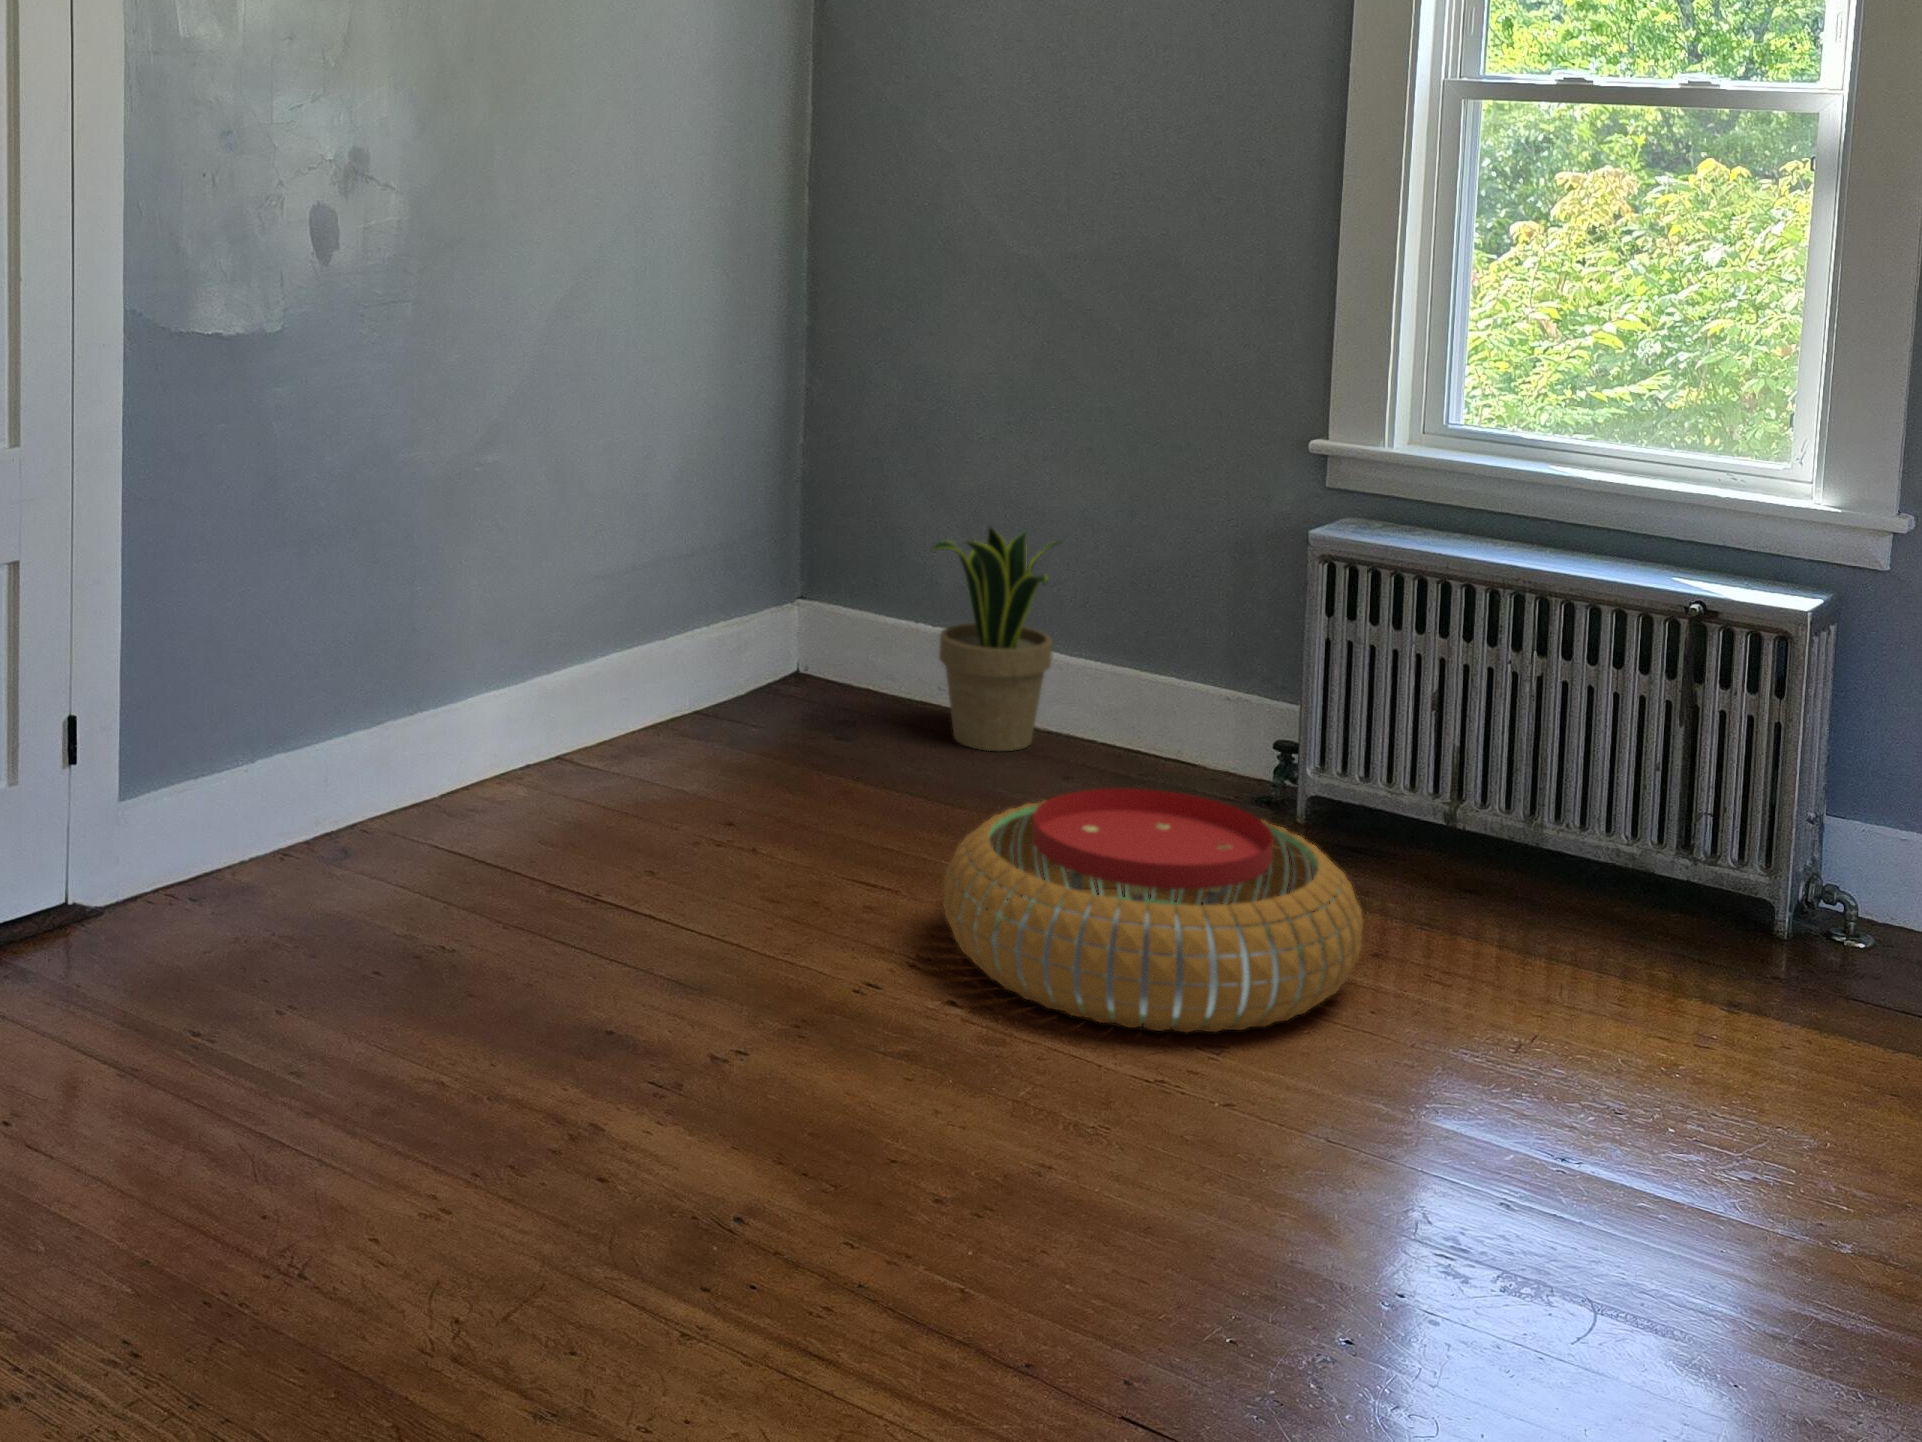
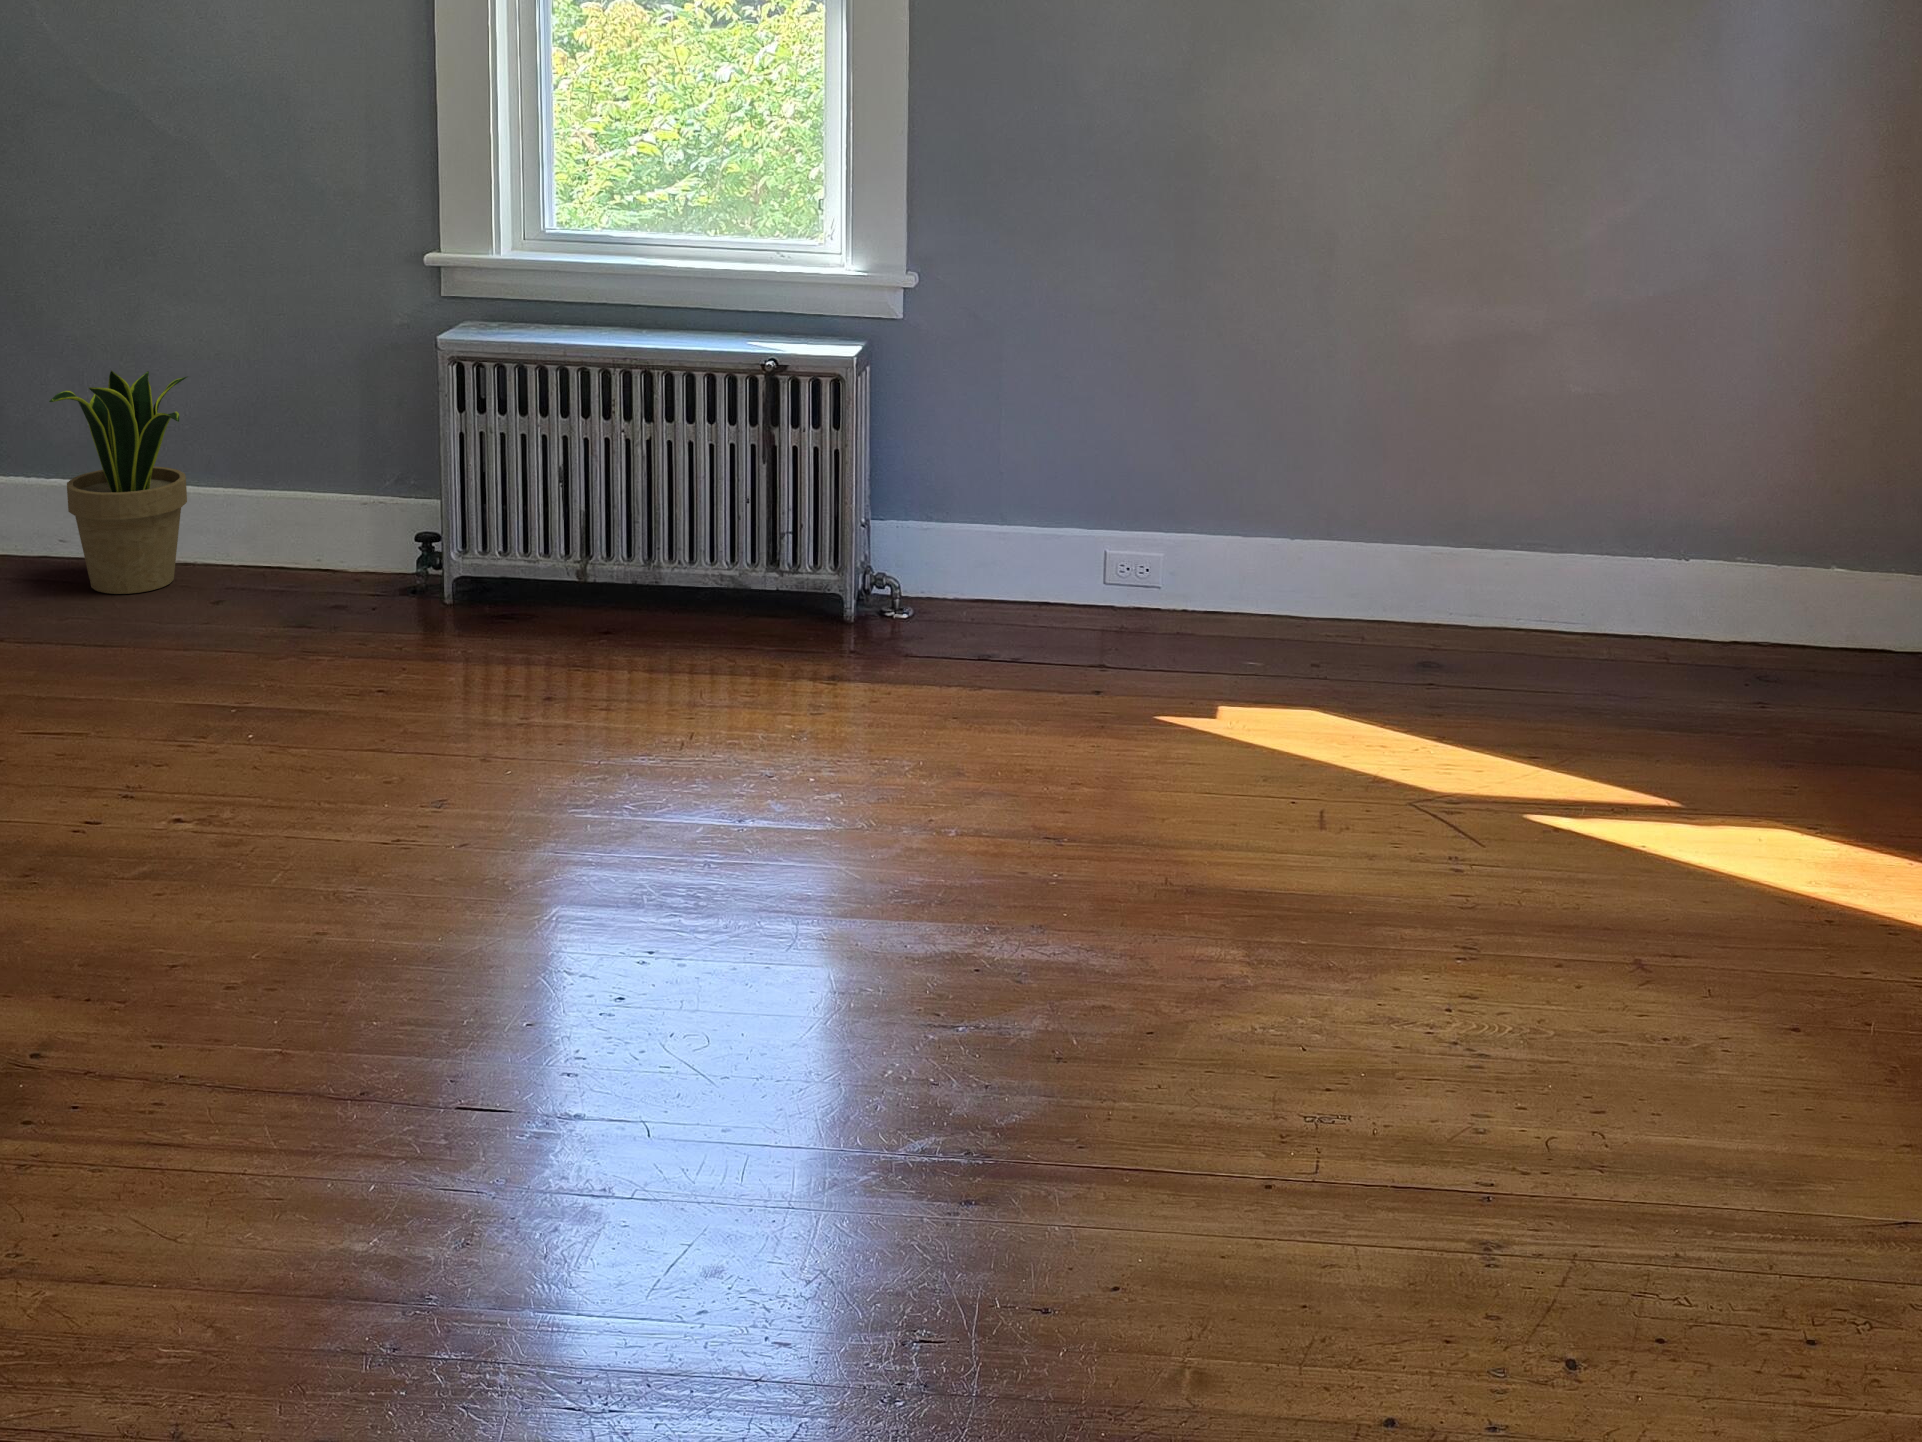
pouf: present [943,789,1363,1032] -> none [143,593,548,820]

